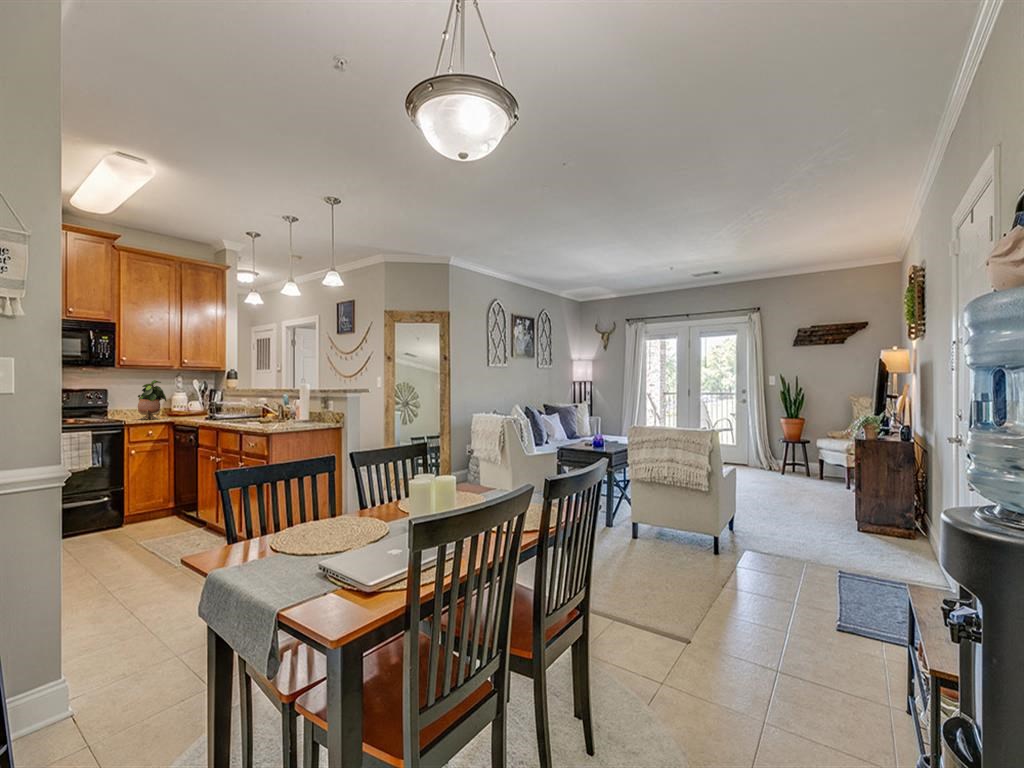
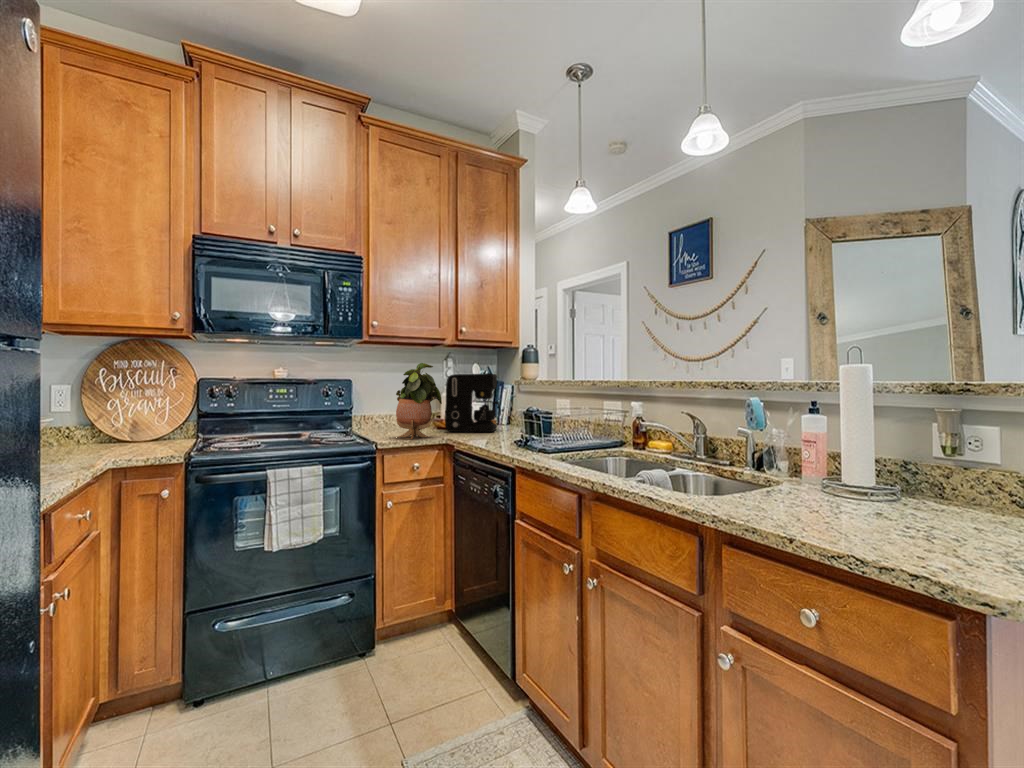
coffee maker: none [171,385,208,417] -> present [445,373,501,432]

